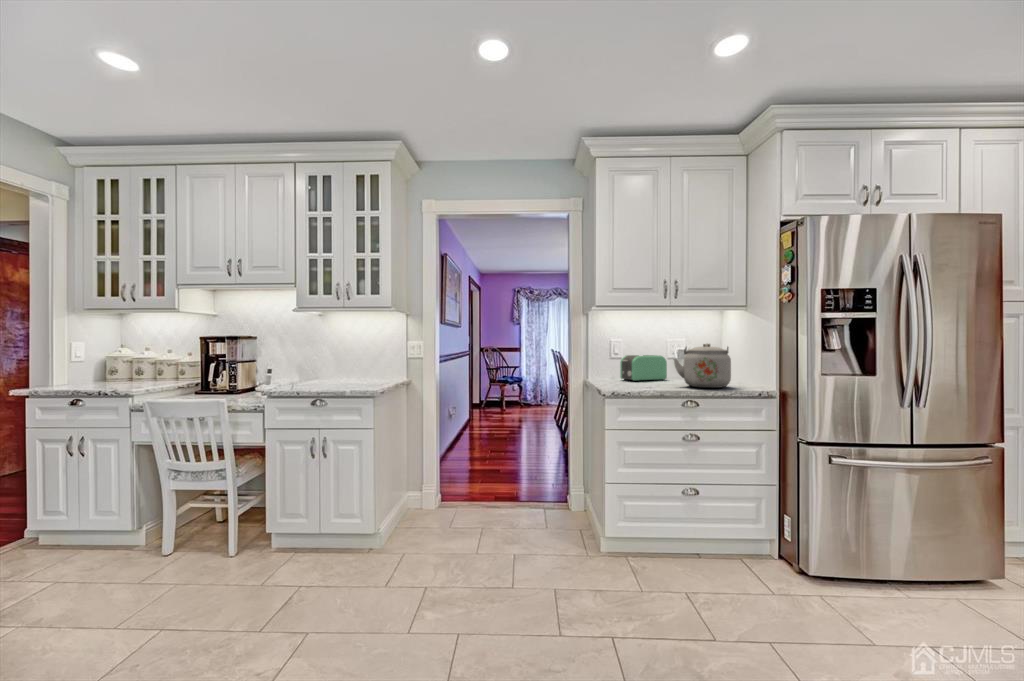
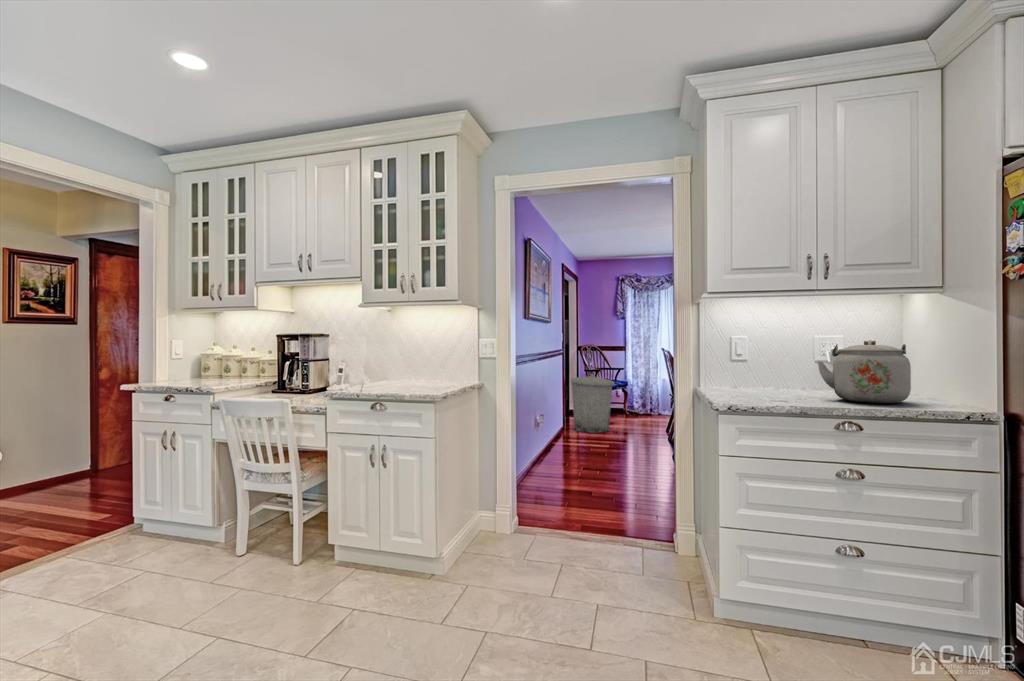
toaster: present [620,355,667,381] -> none [739,358,805,391]
trash can: none [471,368,512,424] -> present [571,374,614,433]

